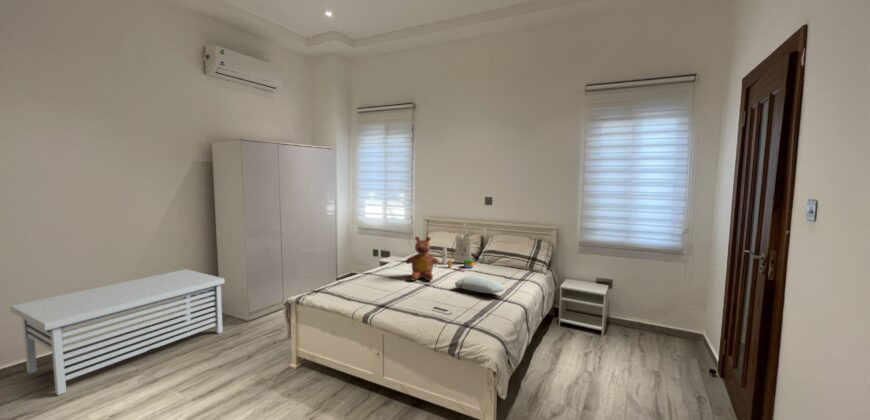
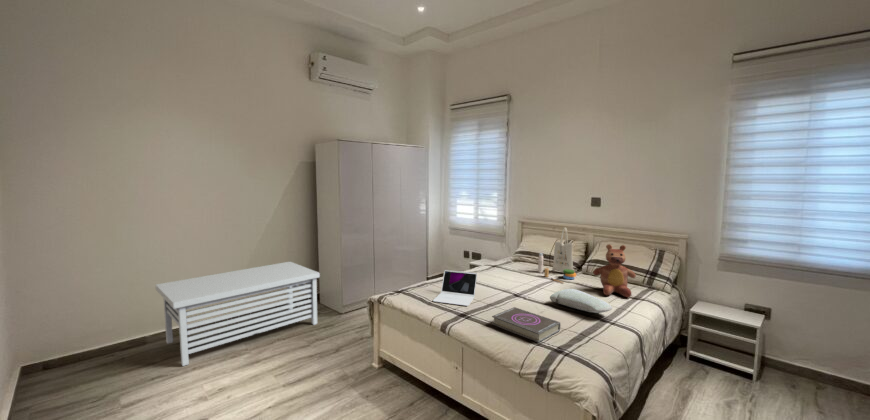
teddy bear: present [406,237,439,281] -> present [593,244,636,297]
laptop: none [351,266,391,297] -> present [433,270,477,306]
book: none [408,294,466,322] -> present [492,307,561,343]

